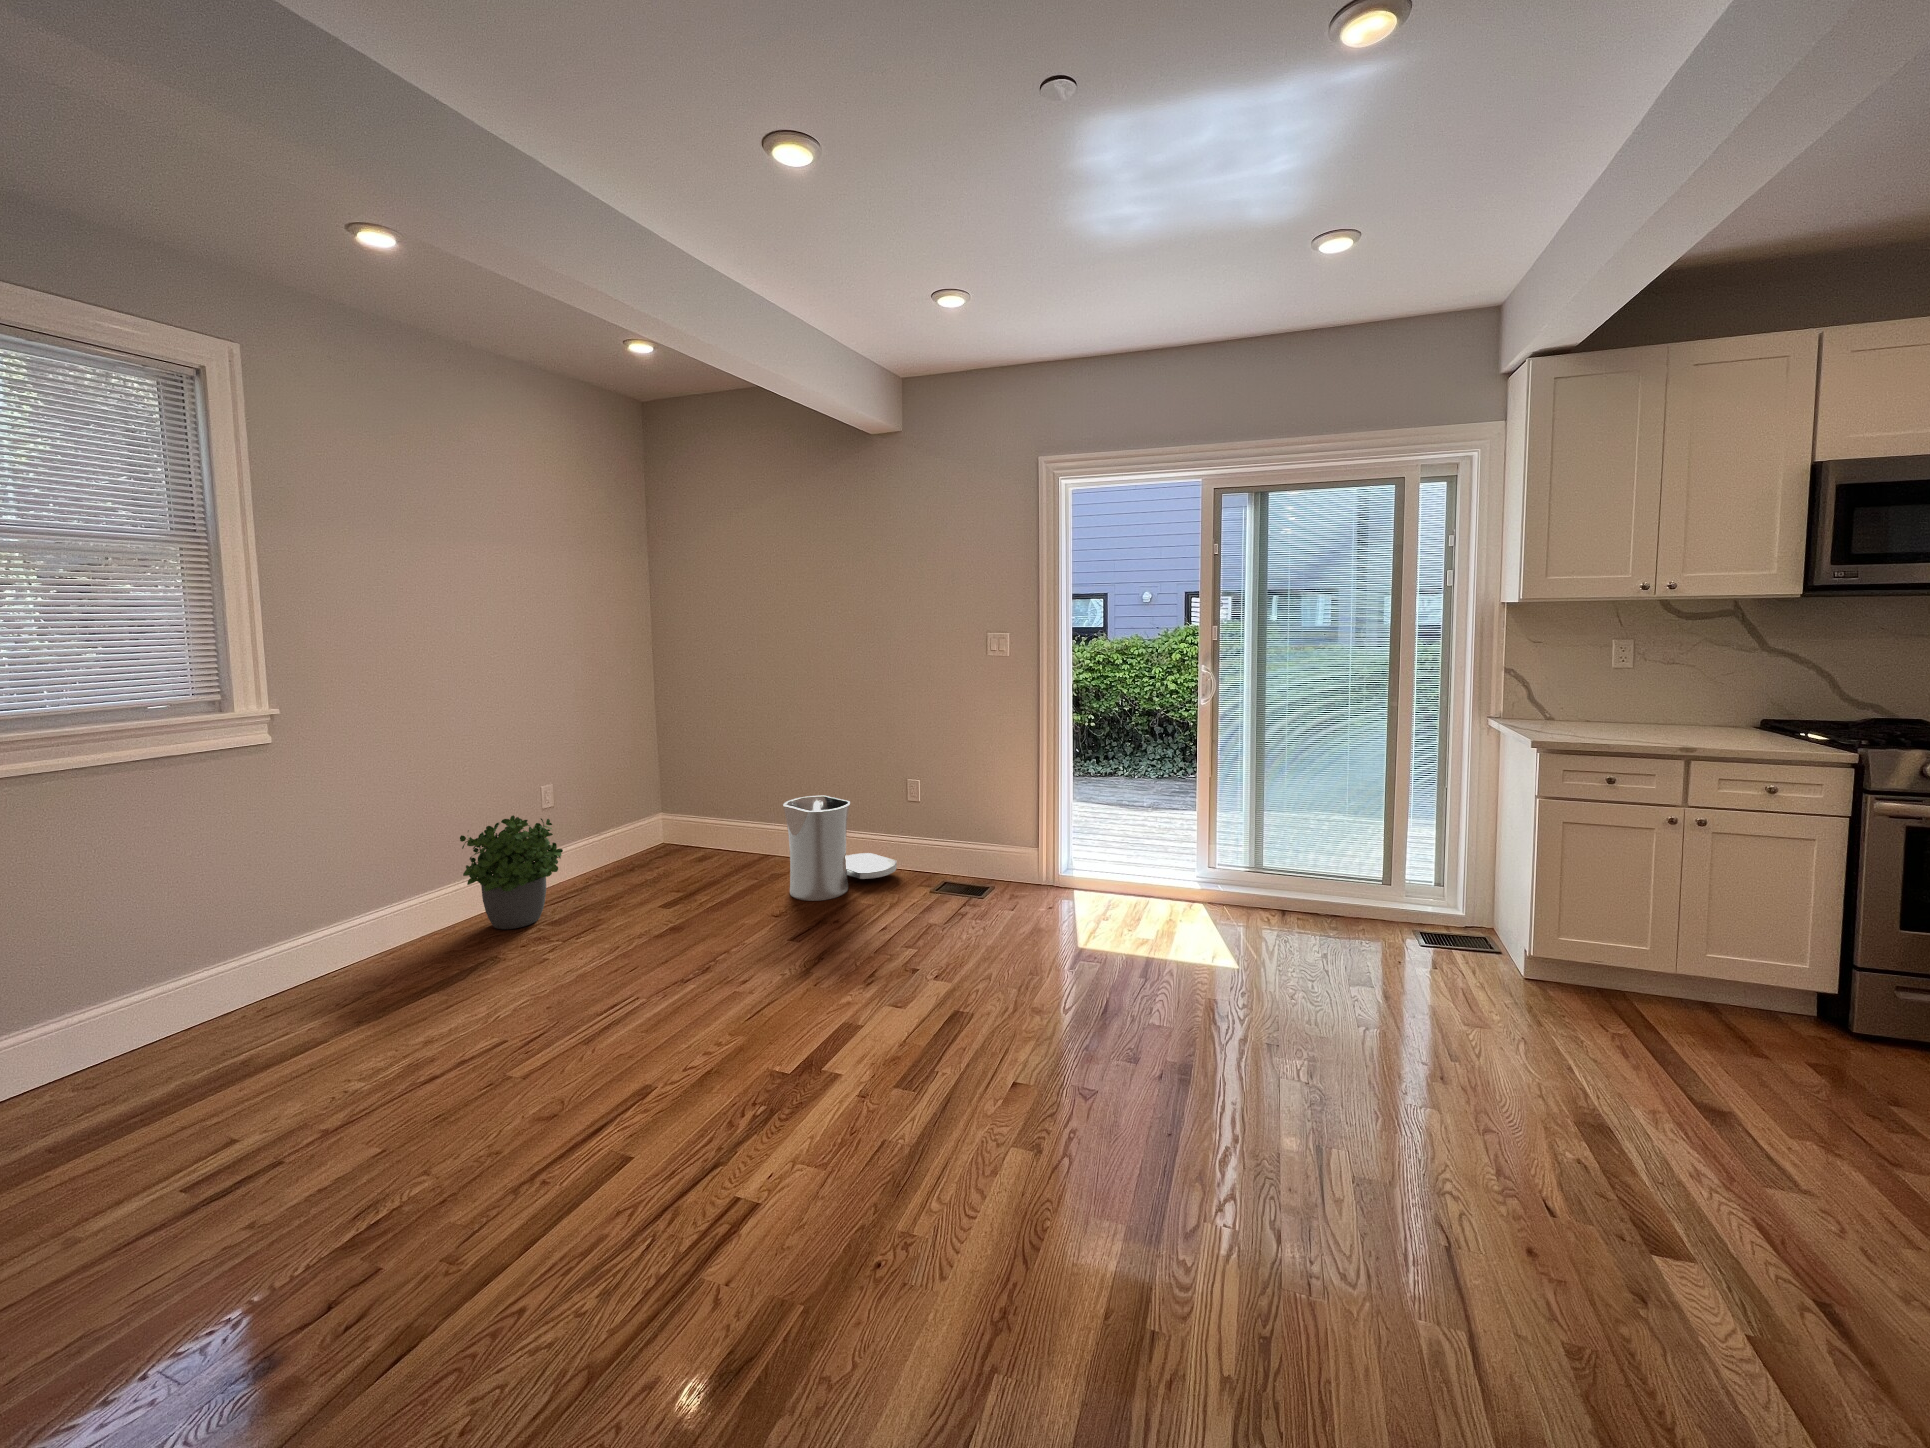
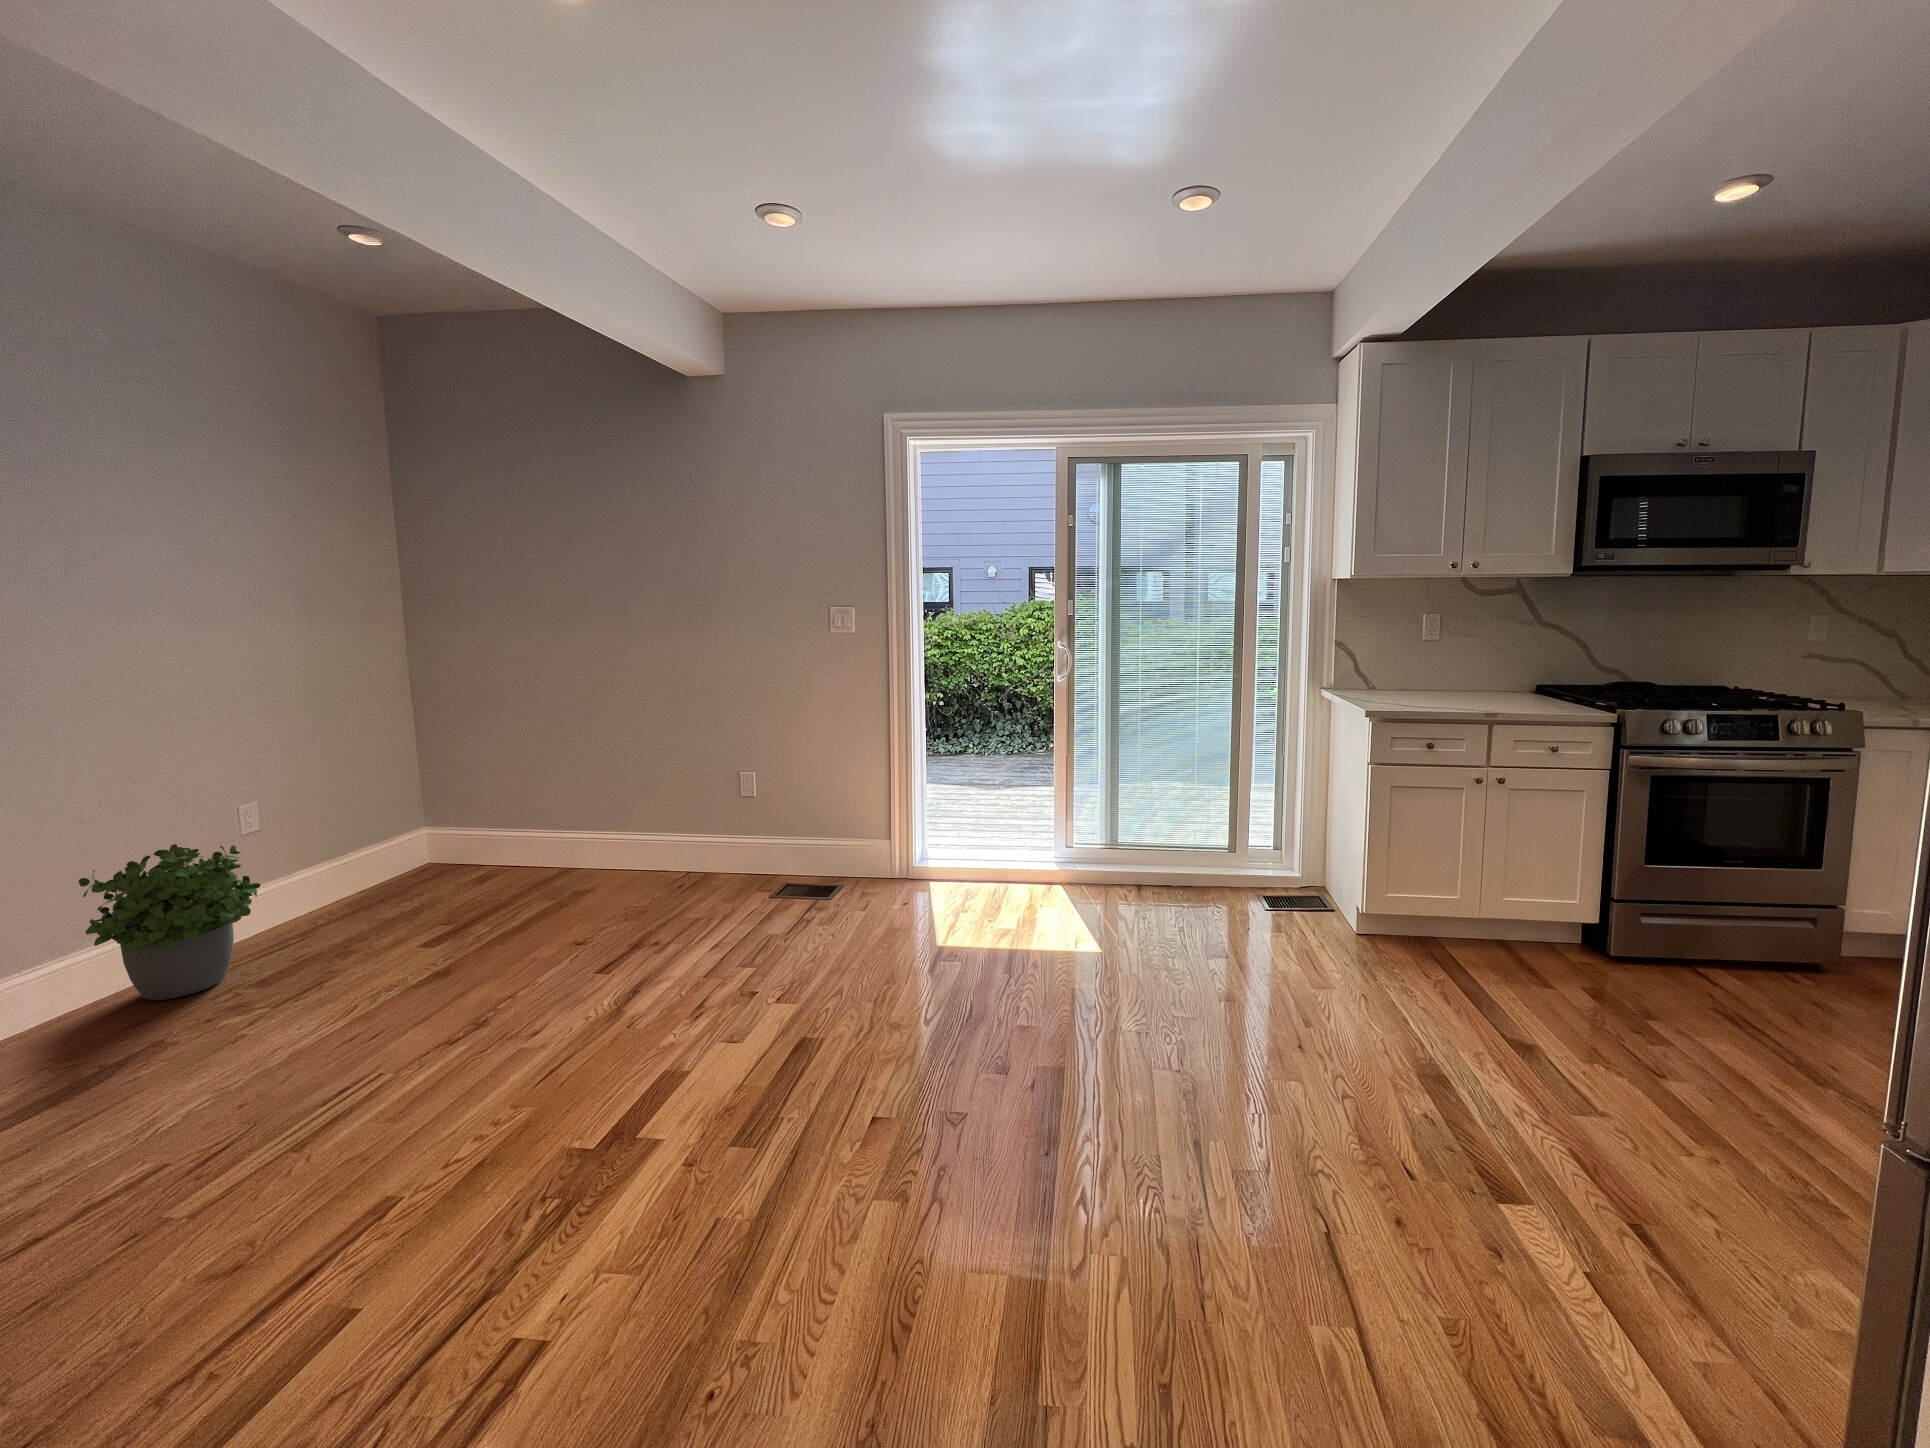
trash can: present [783,796,897,901] -> none [584,794,730,919]

